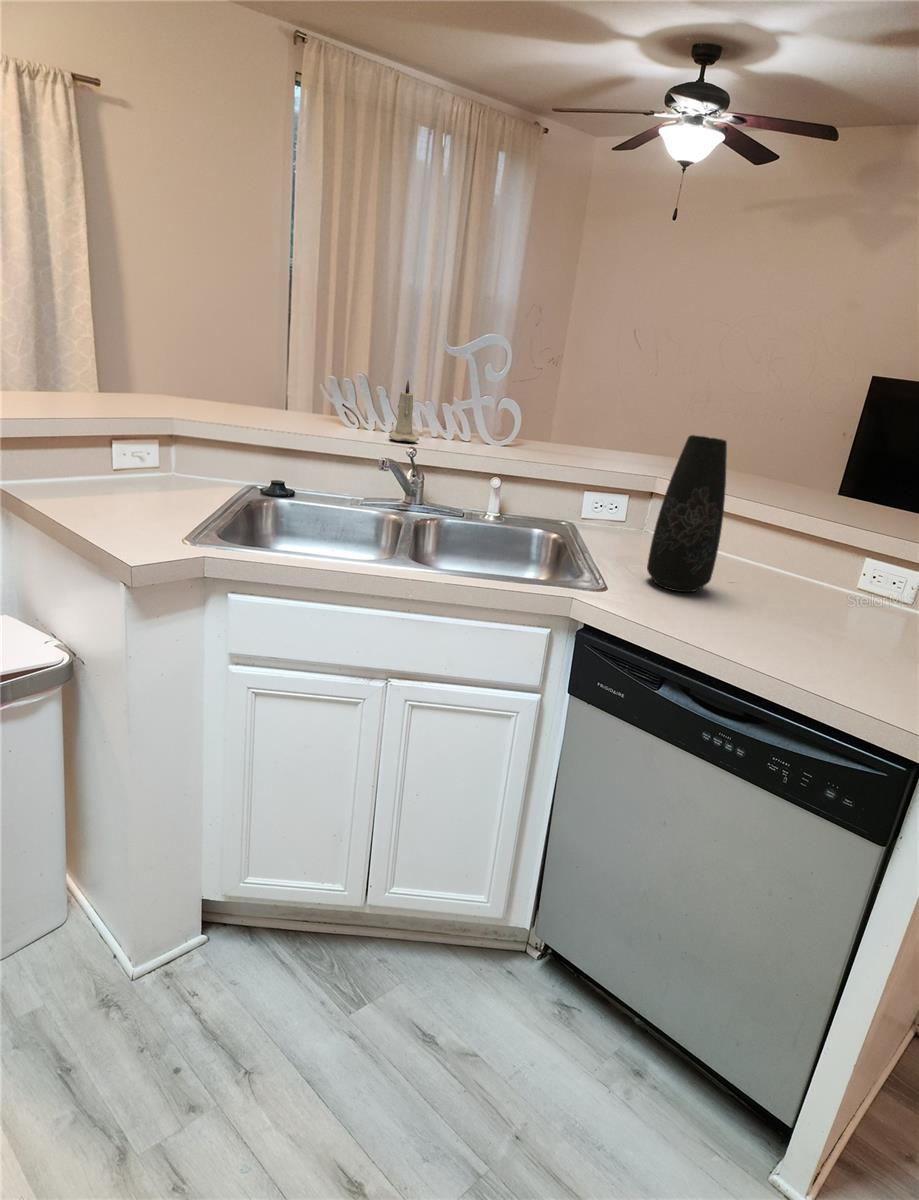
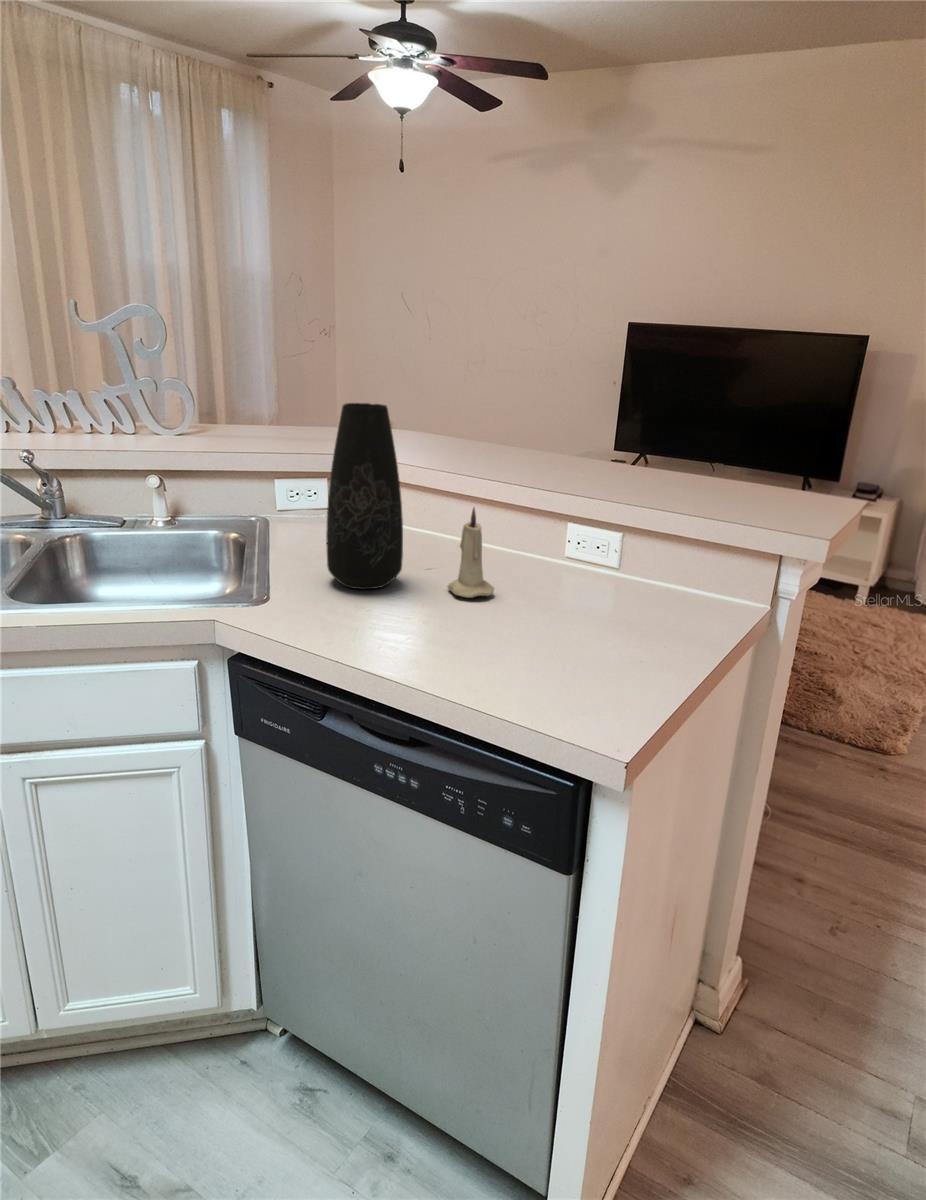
candle: present [389,380,419,442] -> present [448,507,494,598]

